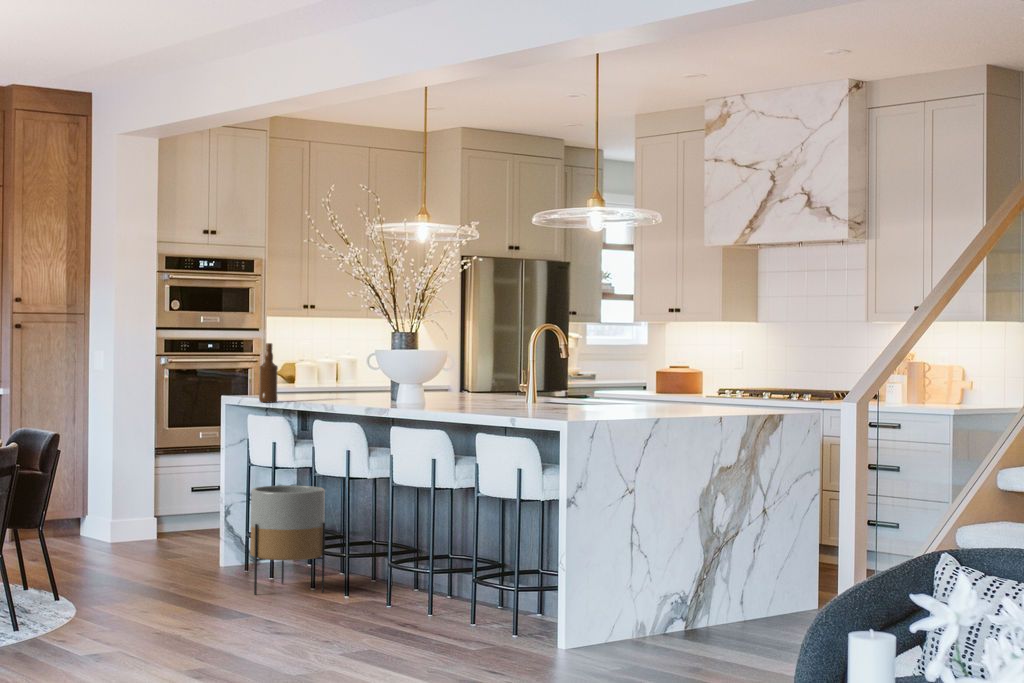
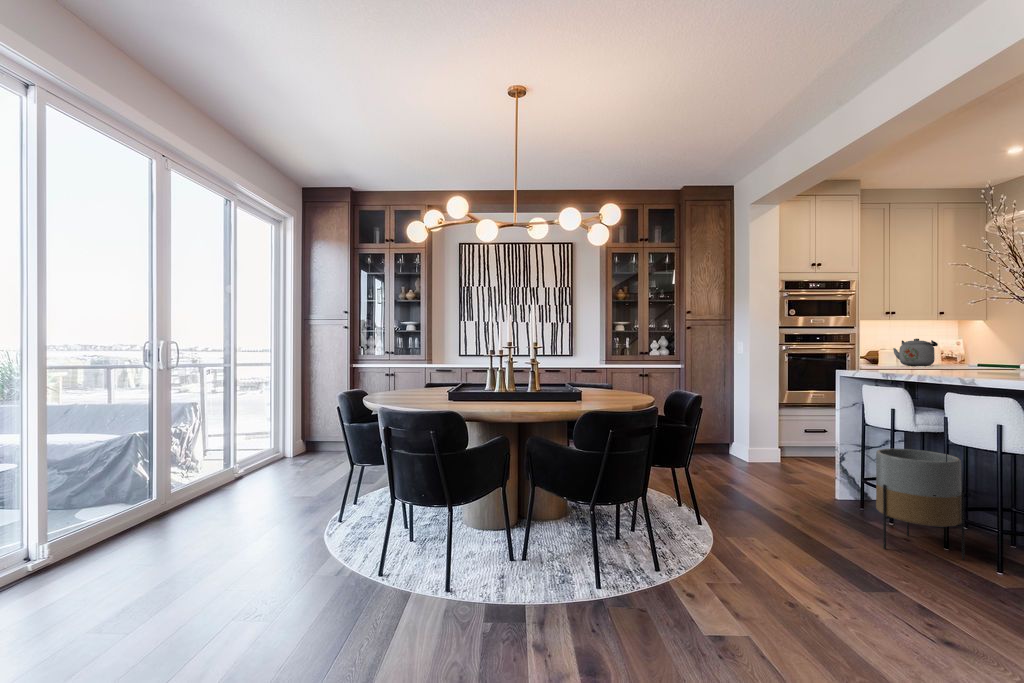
bottle: present [259,343,278,402] -> none [872,328,891,376]
kettle: none [309,347,360,386] -> present [893,339,938,366]

